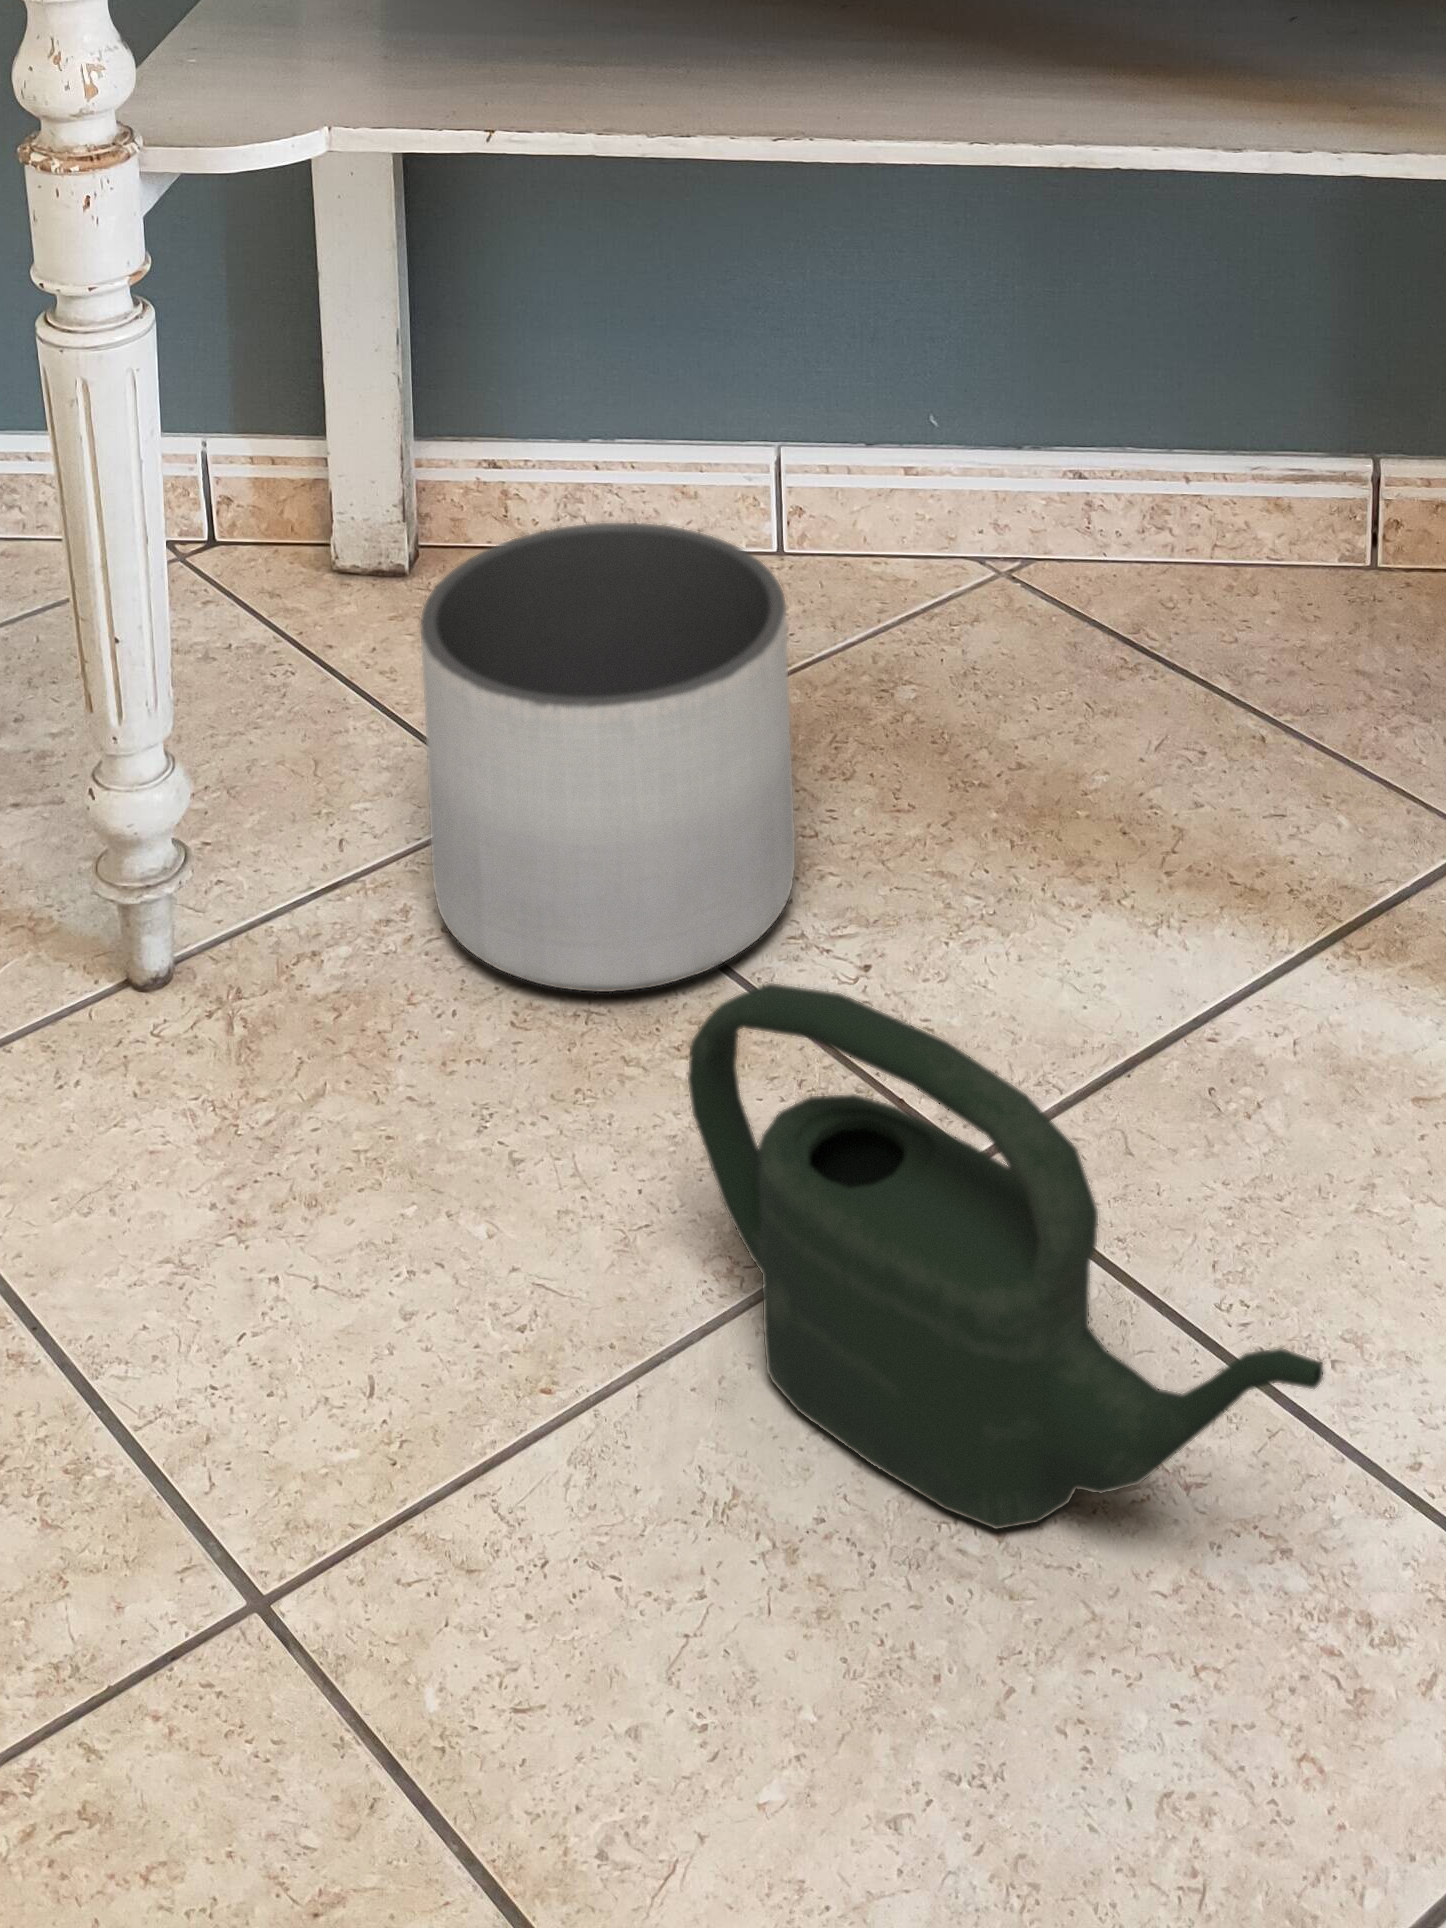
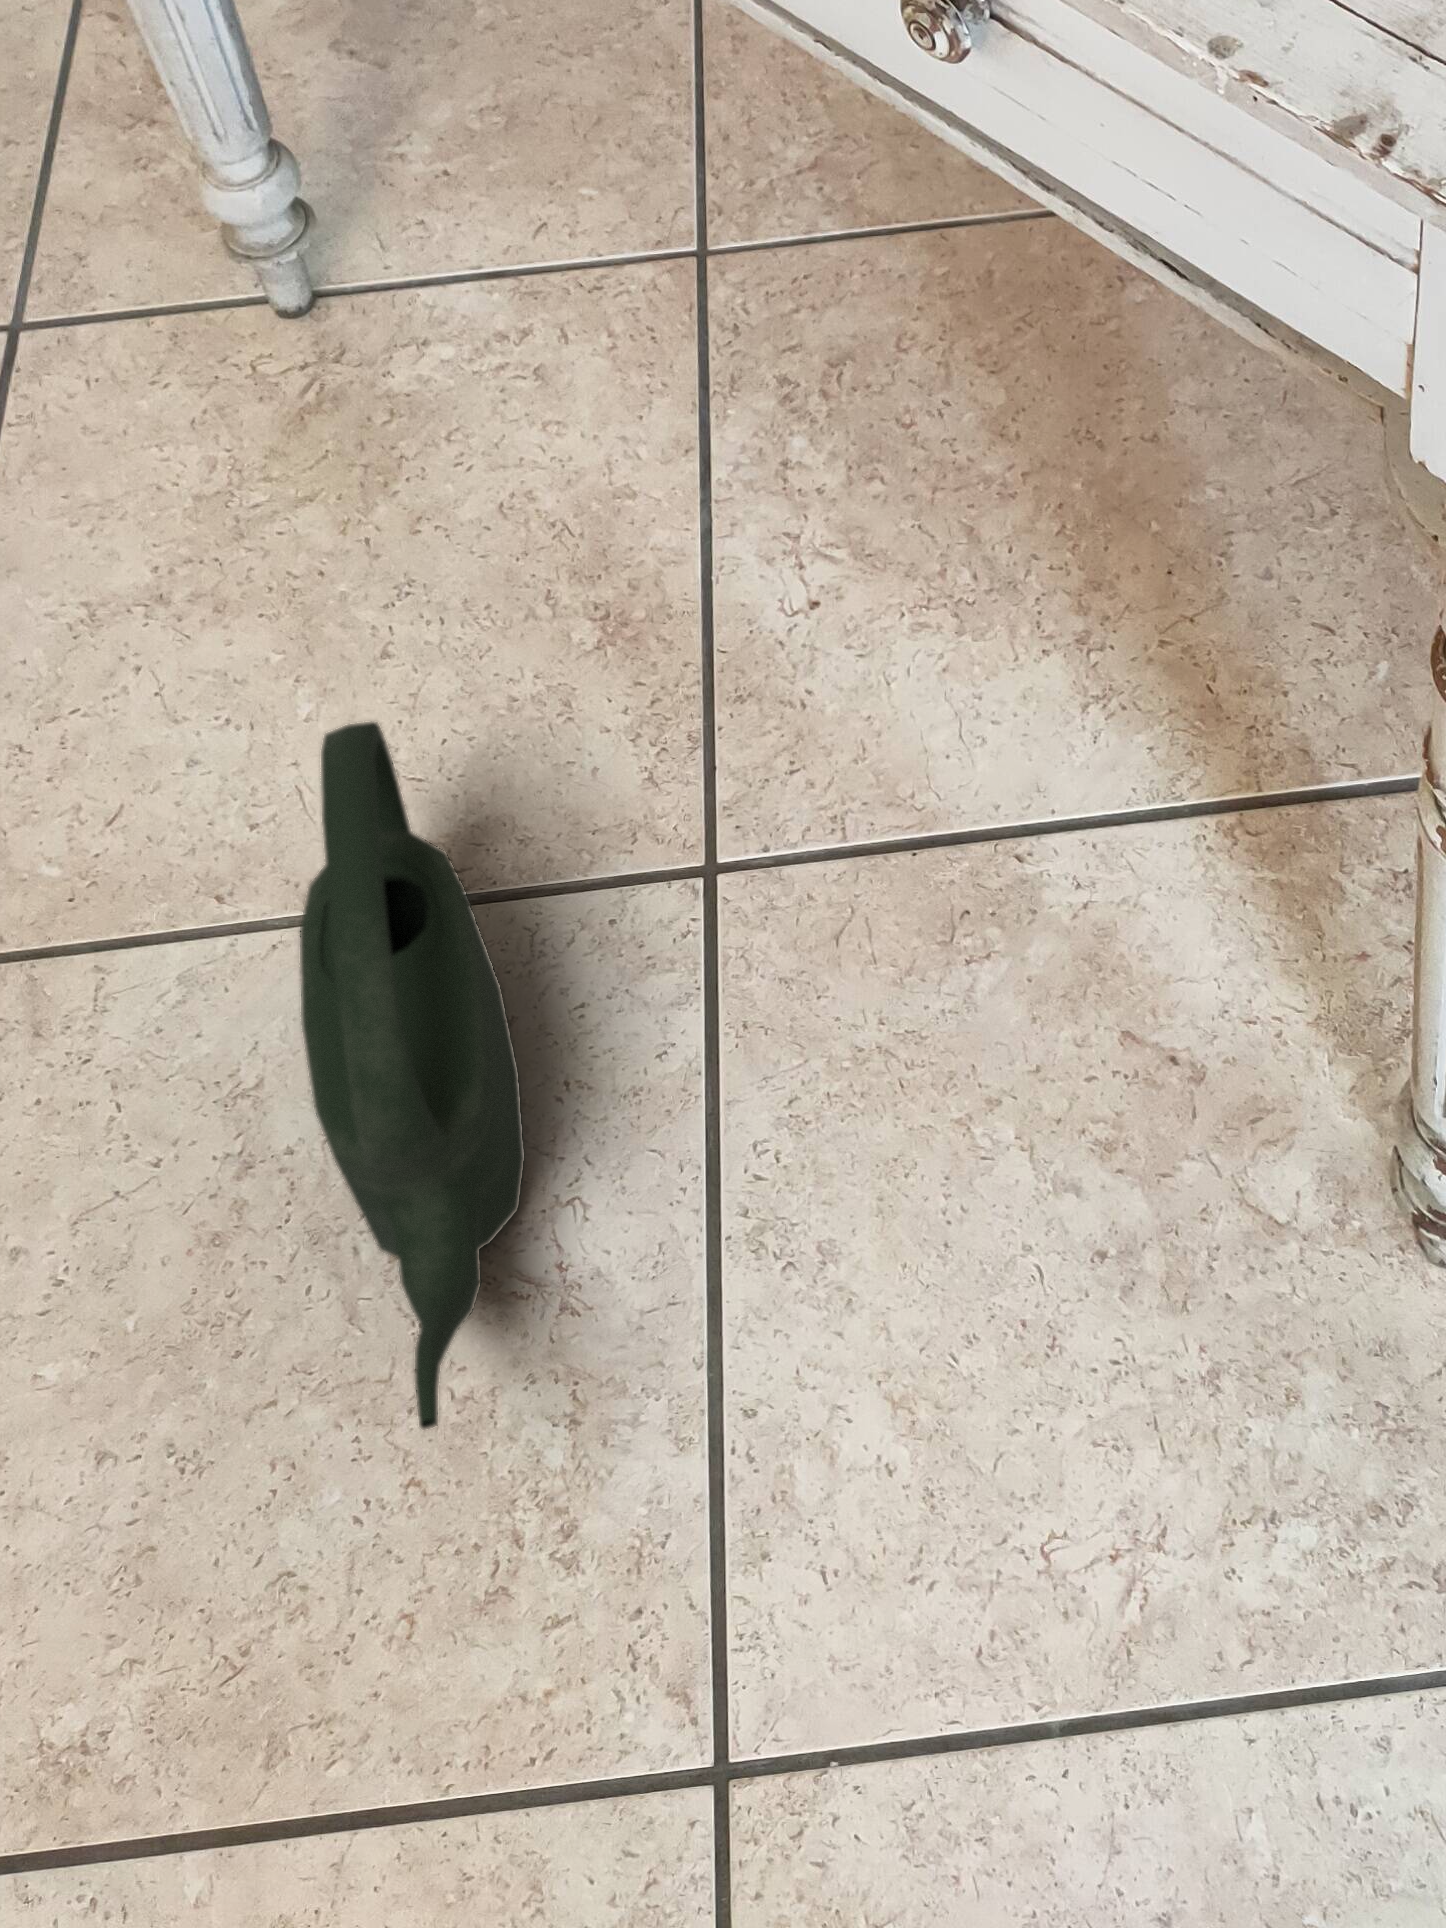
planter: present [420,523,795,992] -> none [452,67,854,543]

